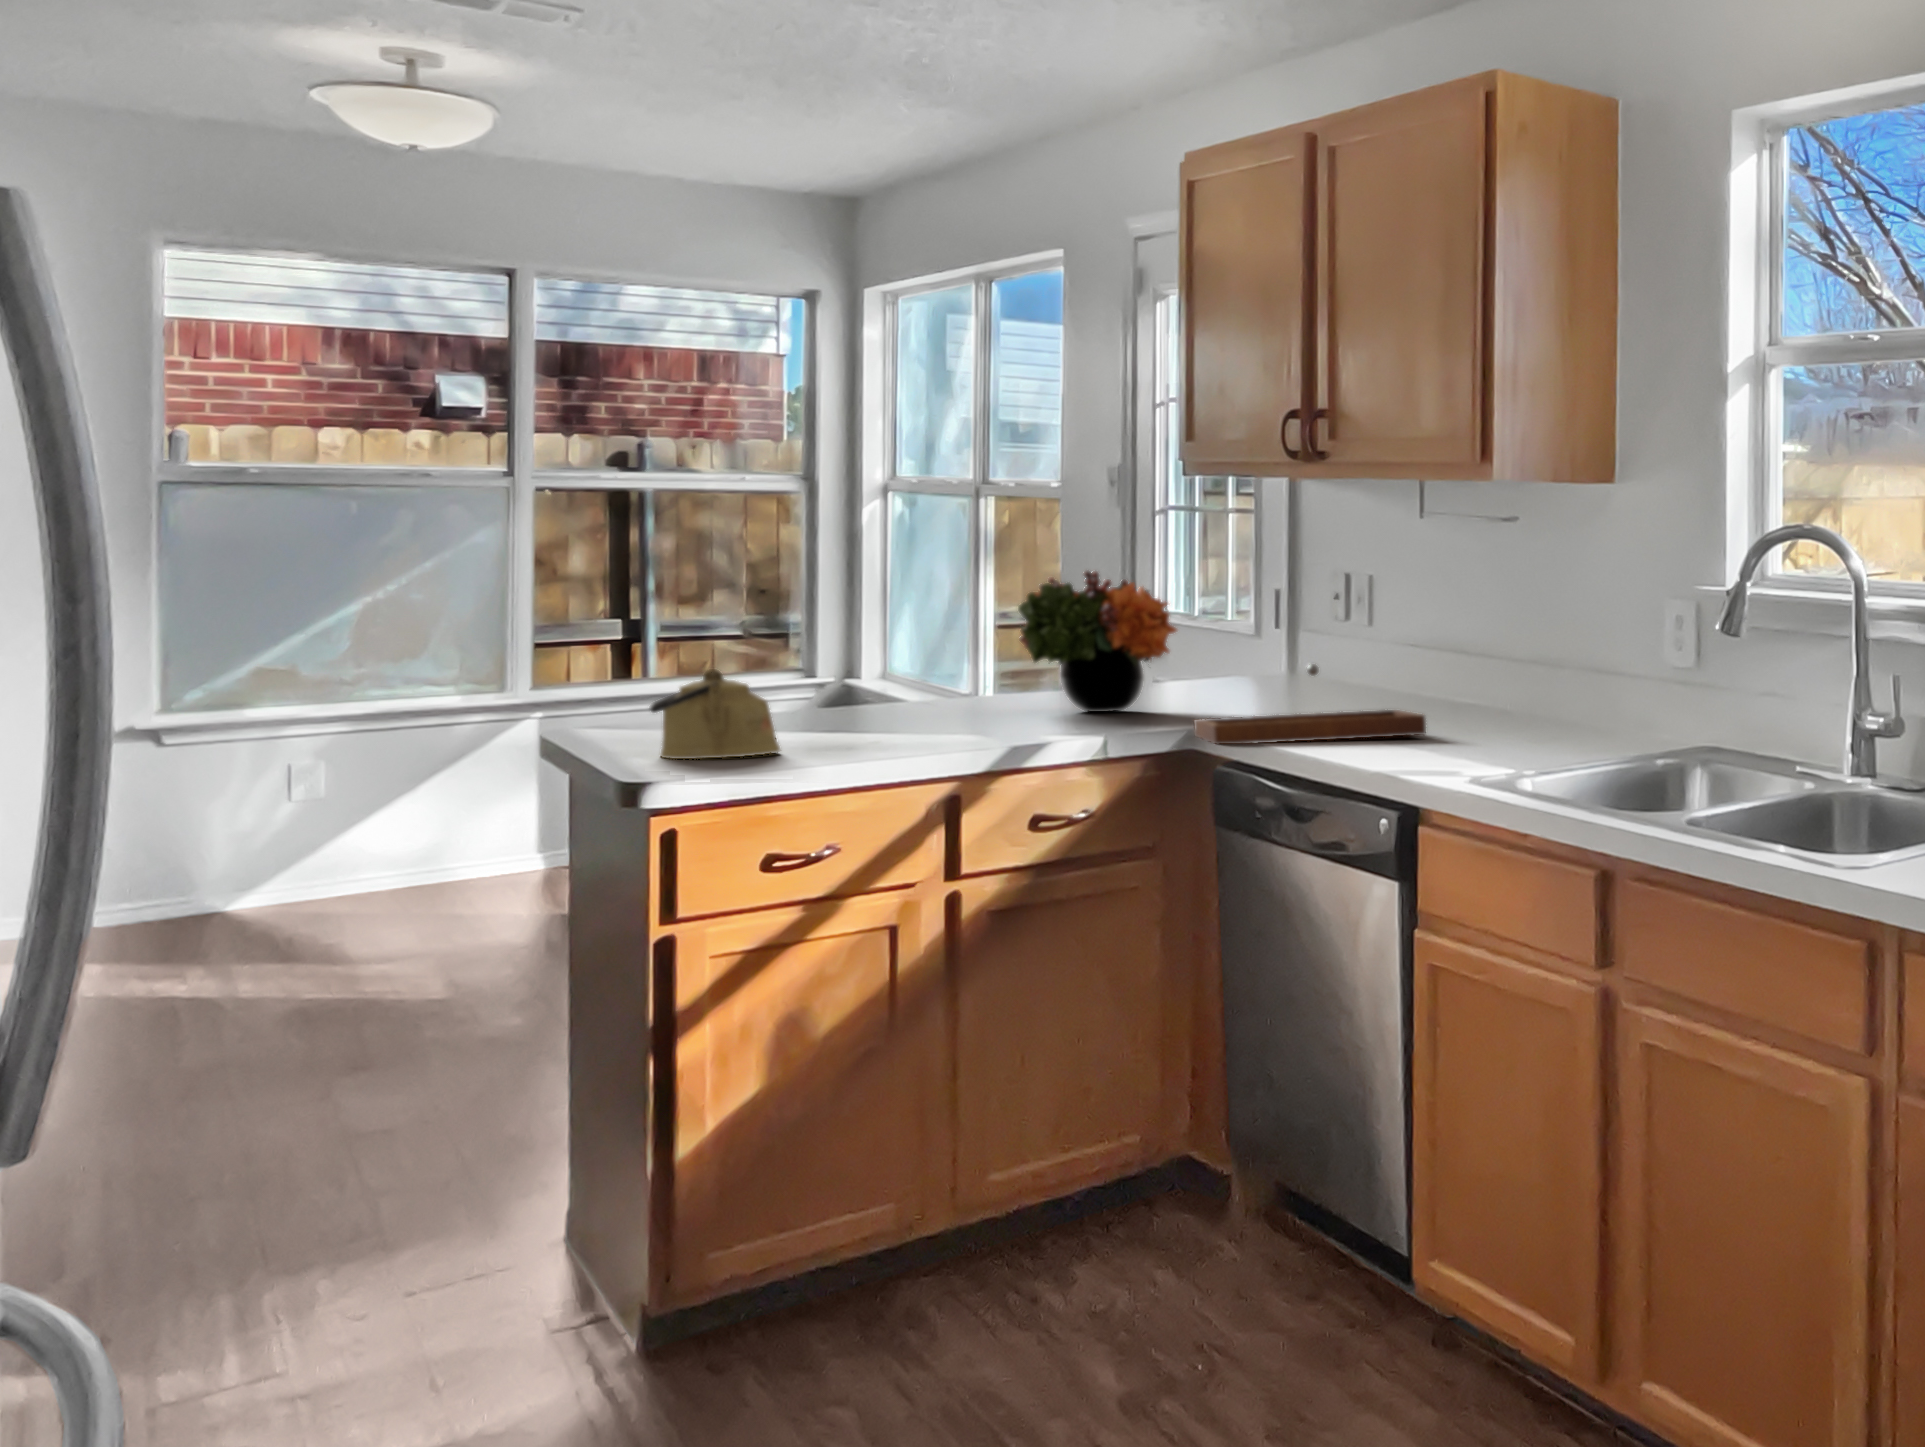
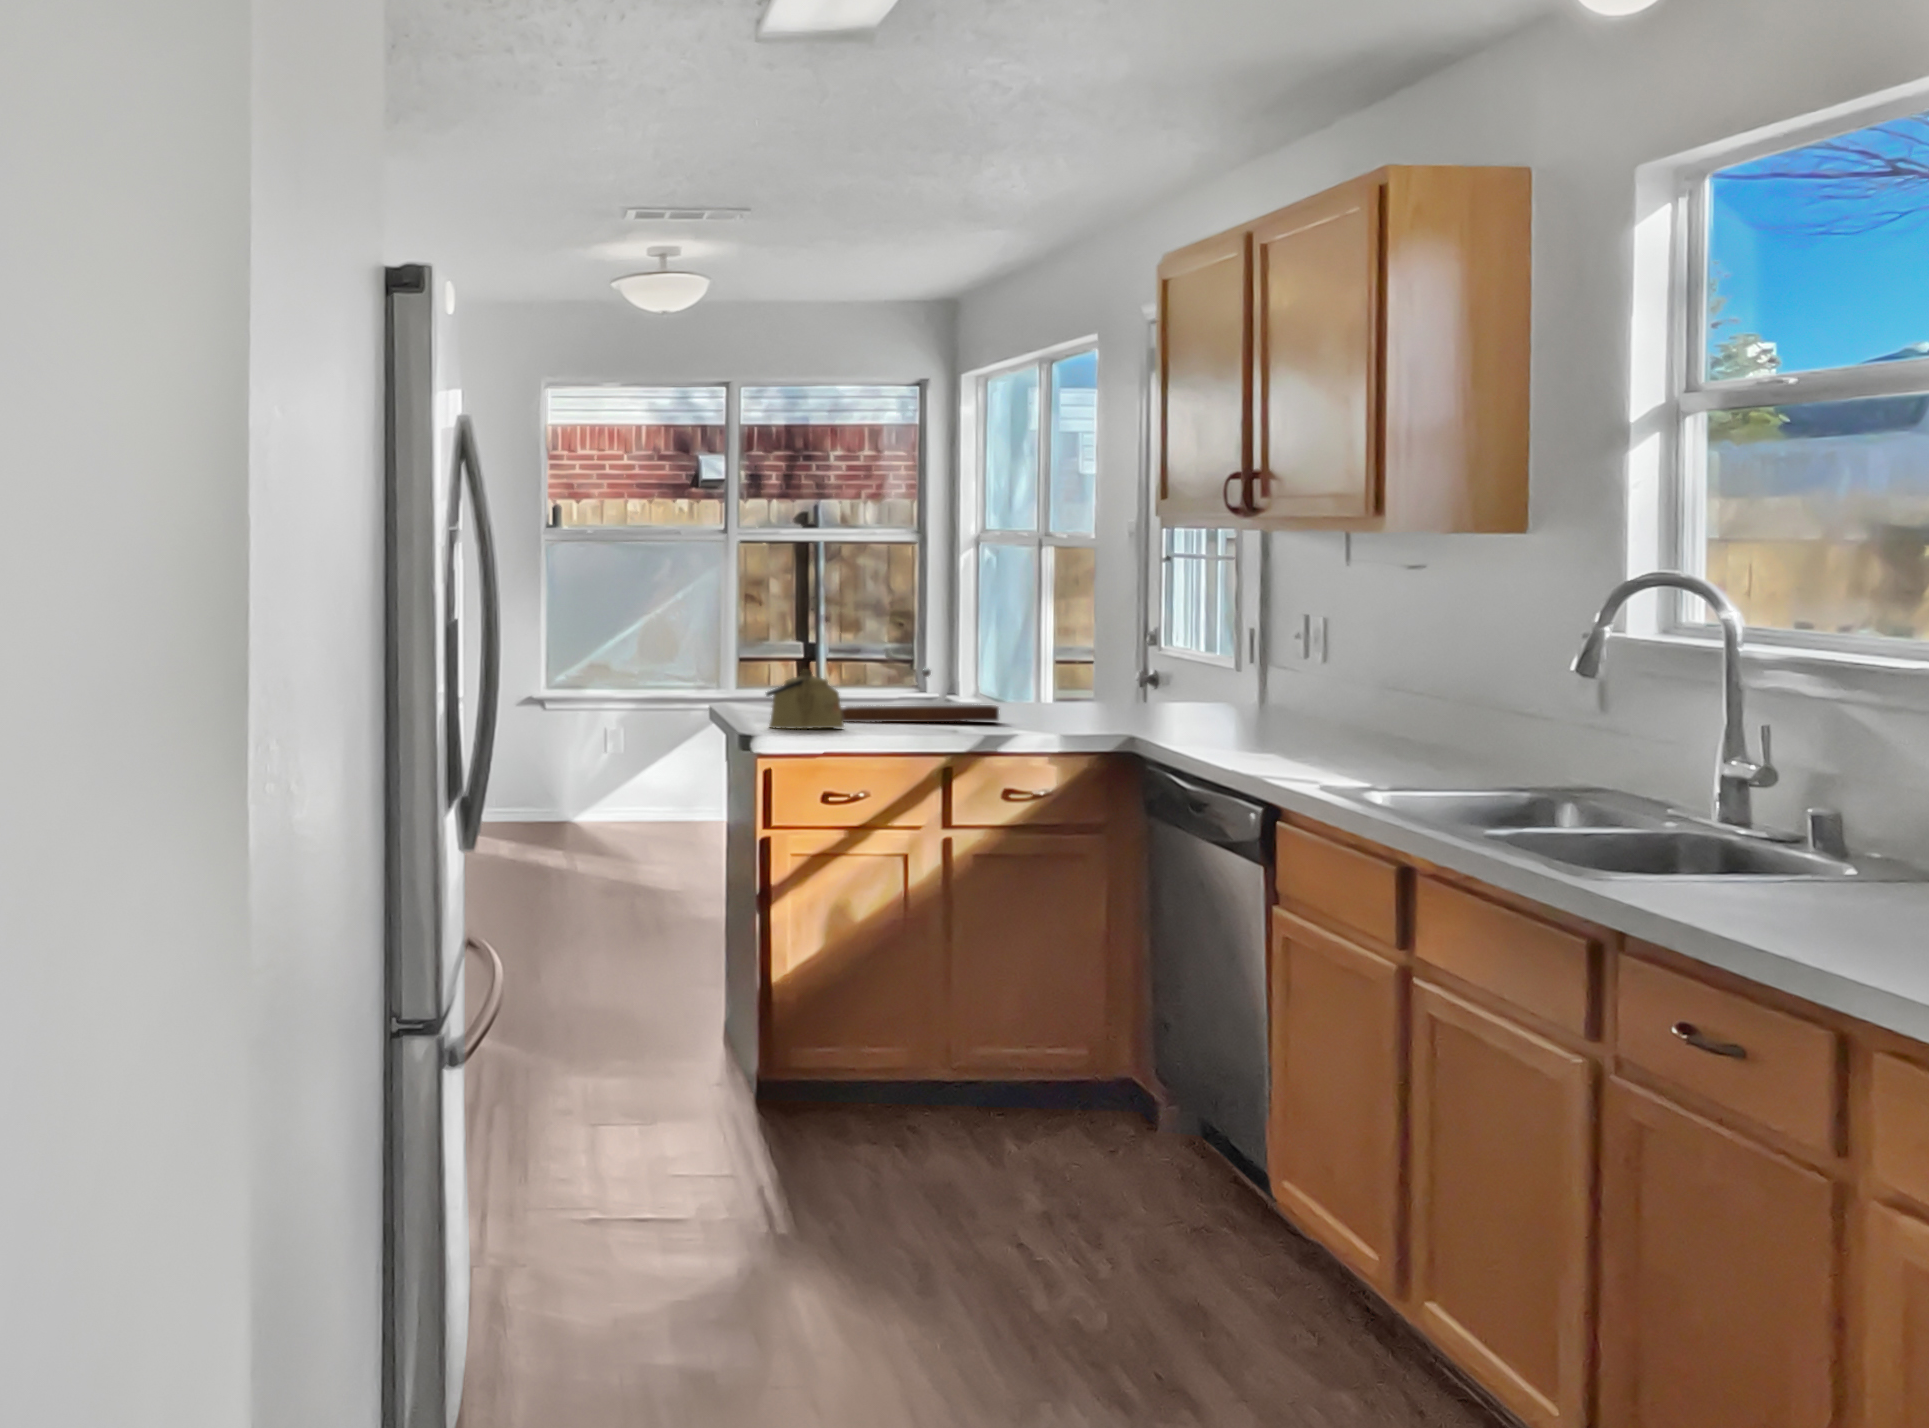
flower arrangement: present [1018,571,1177,712] -> none [1027,606,1158,719]
tray: present [1194,664,1426,744] -> present [841,669,999,722]

